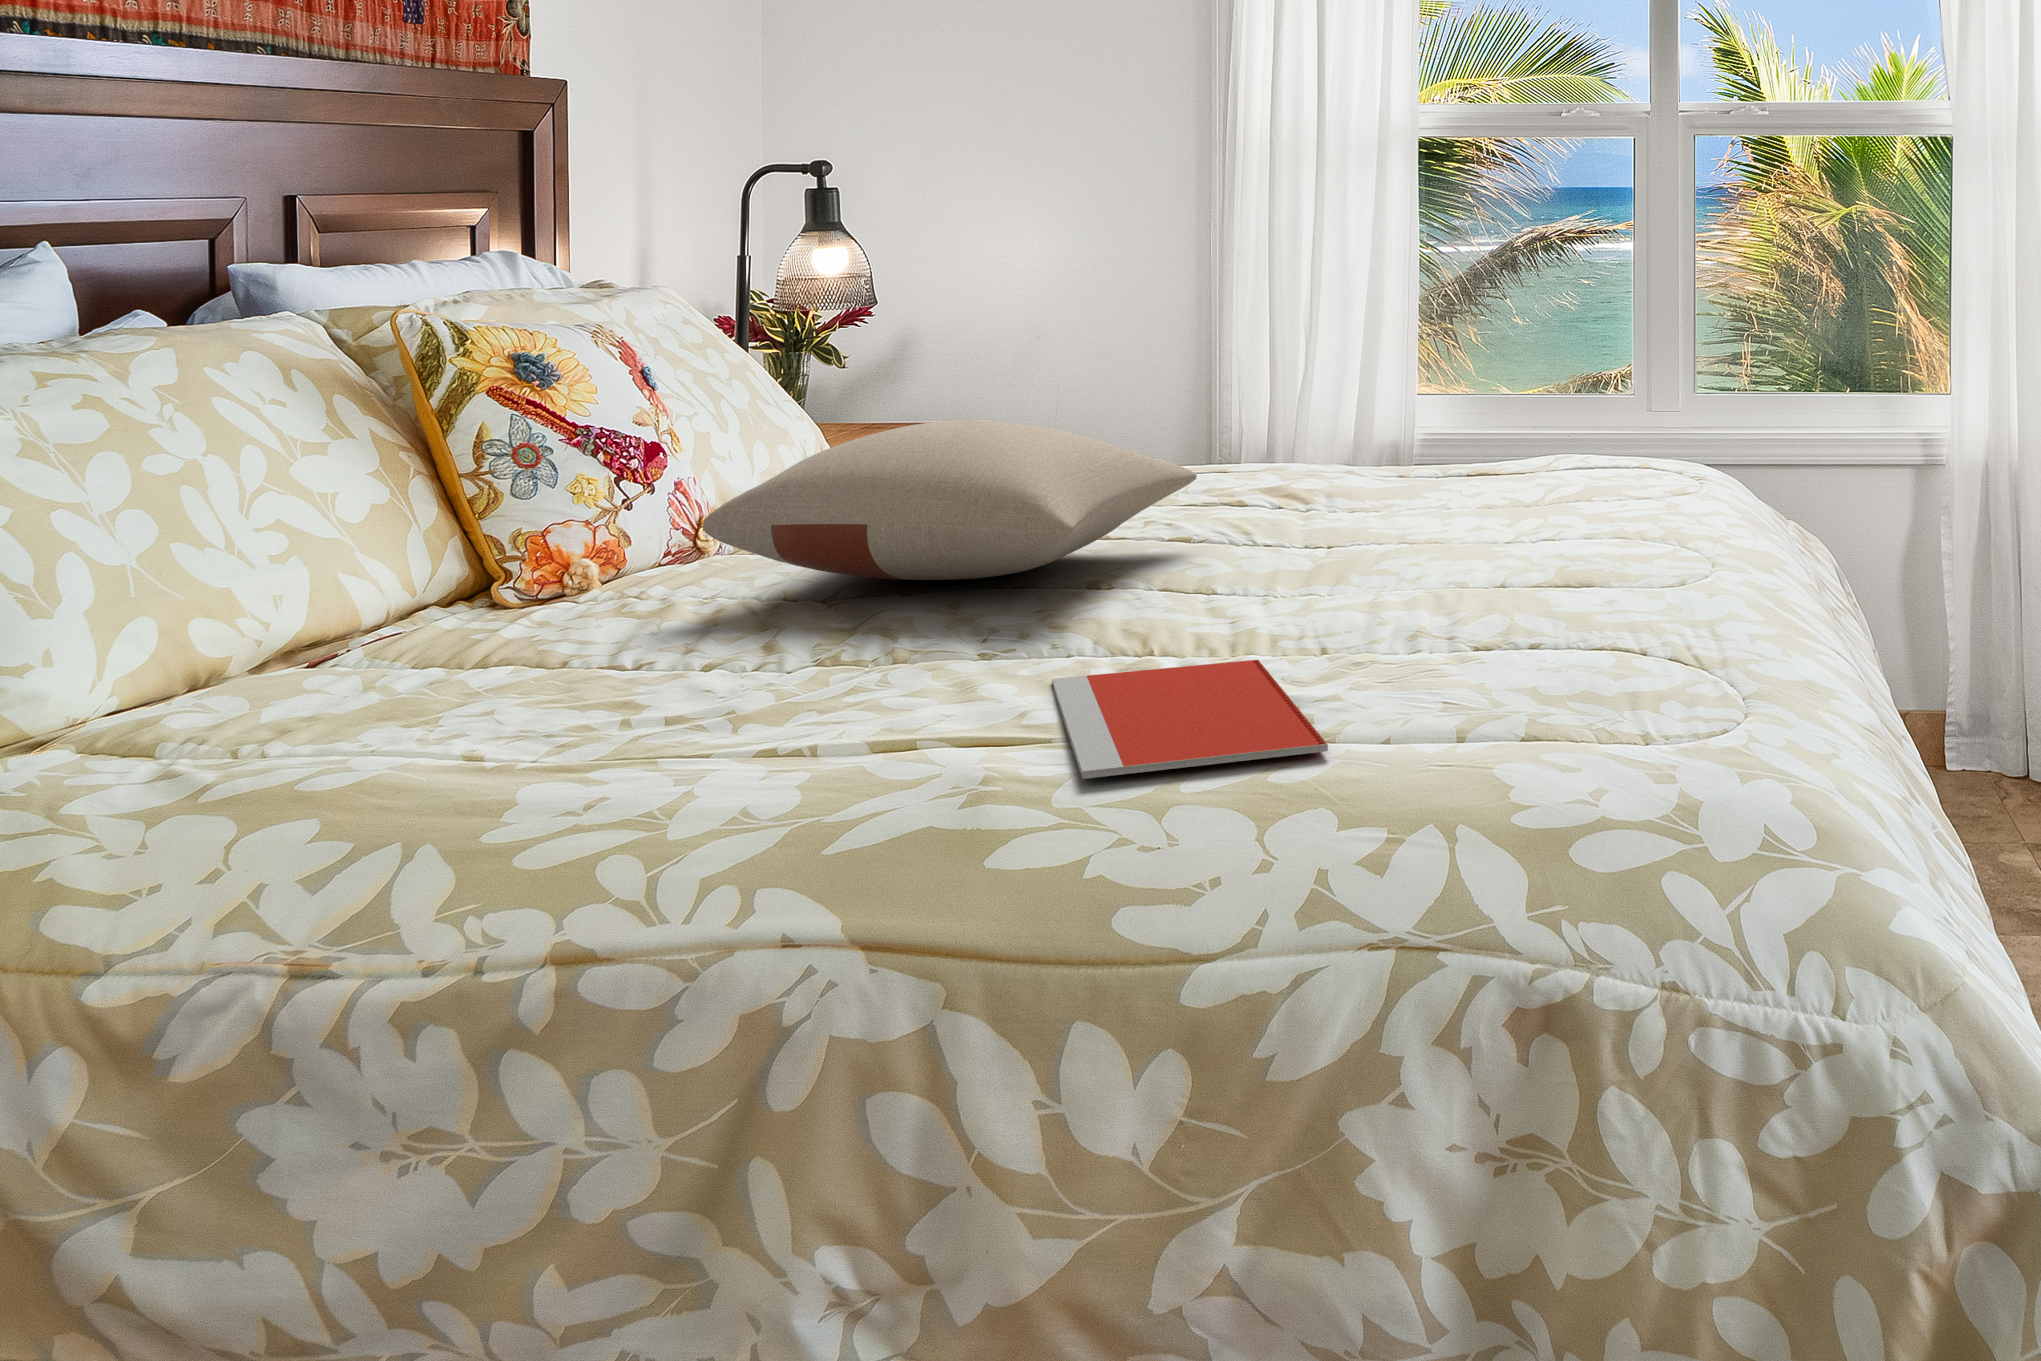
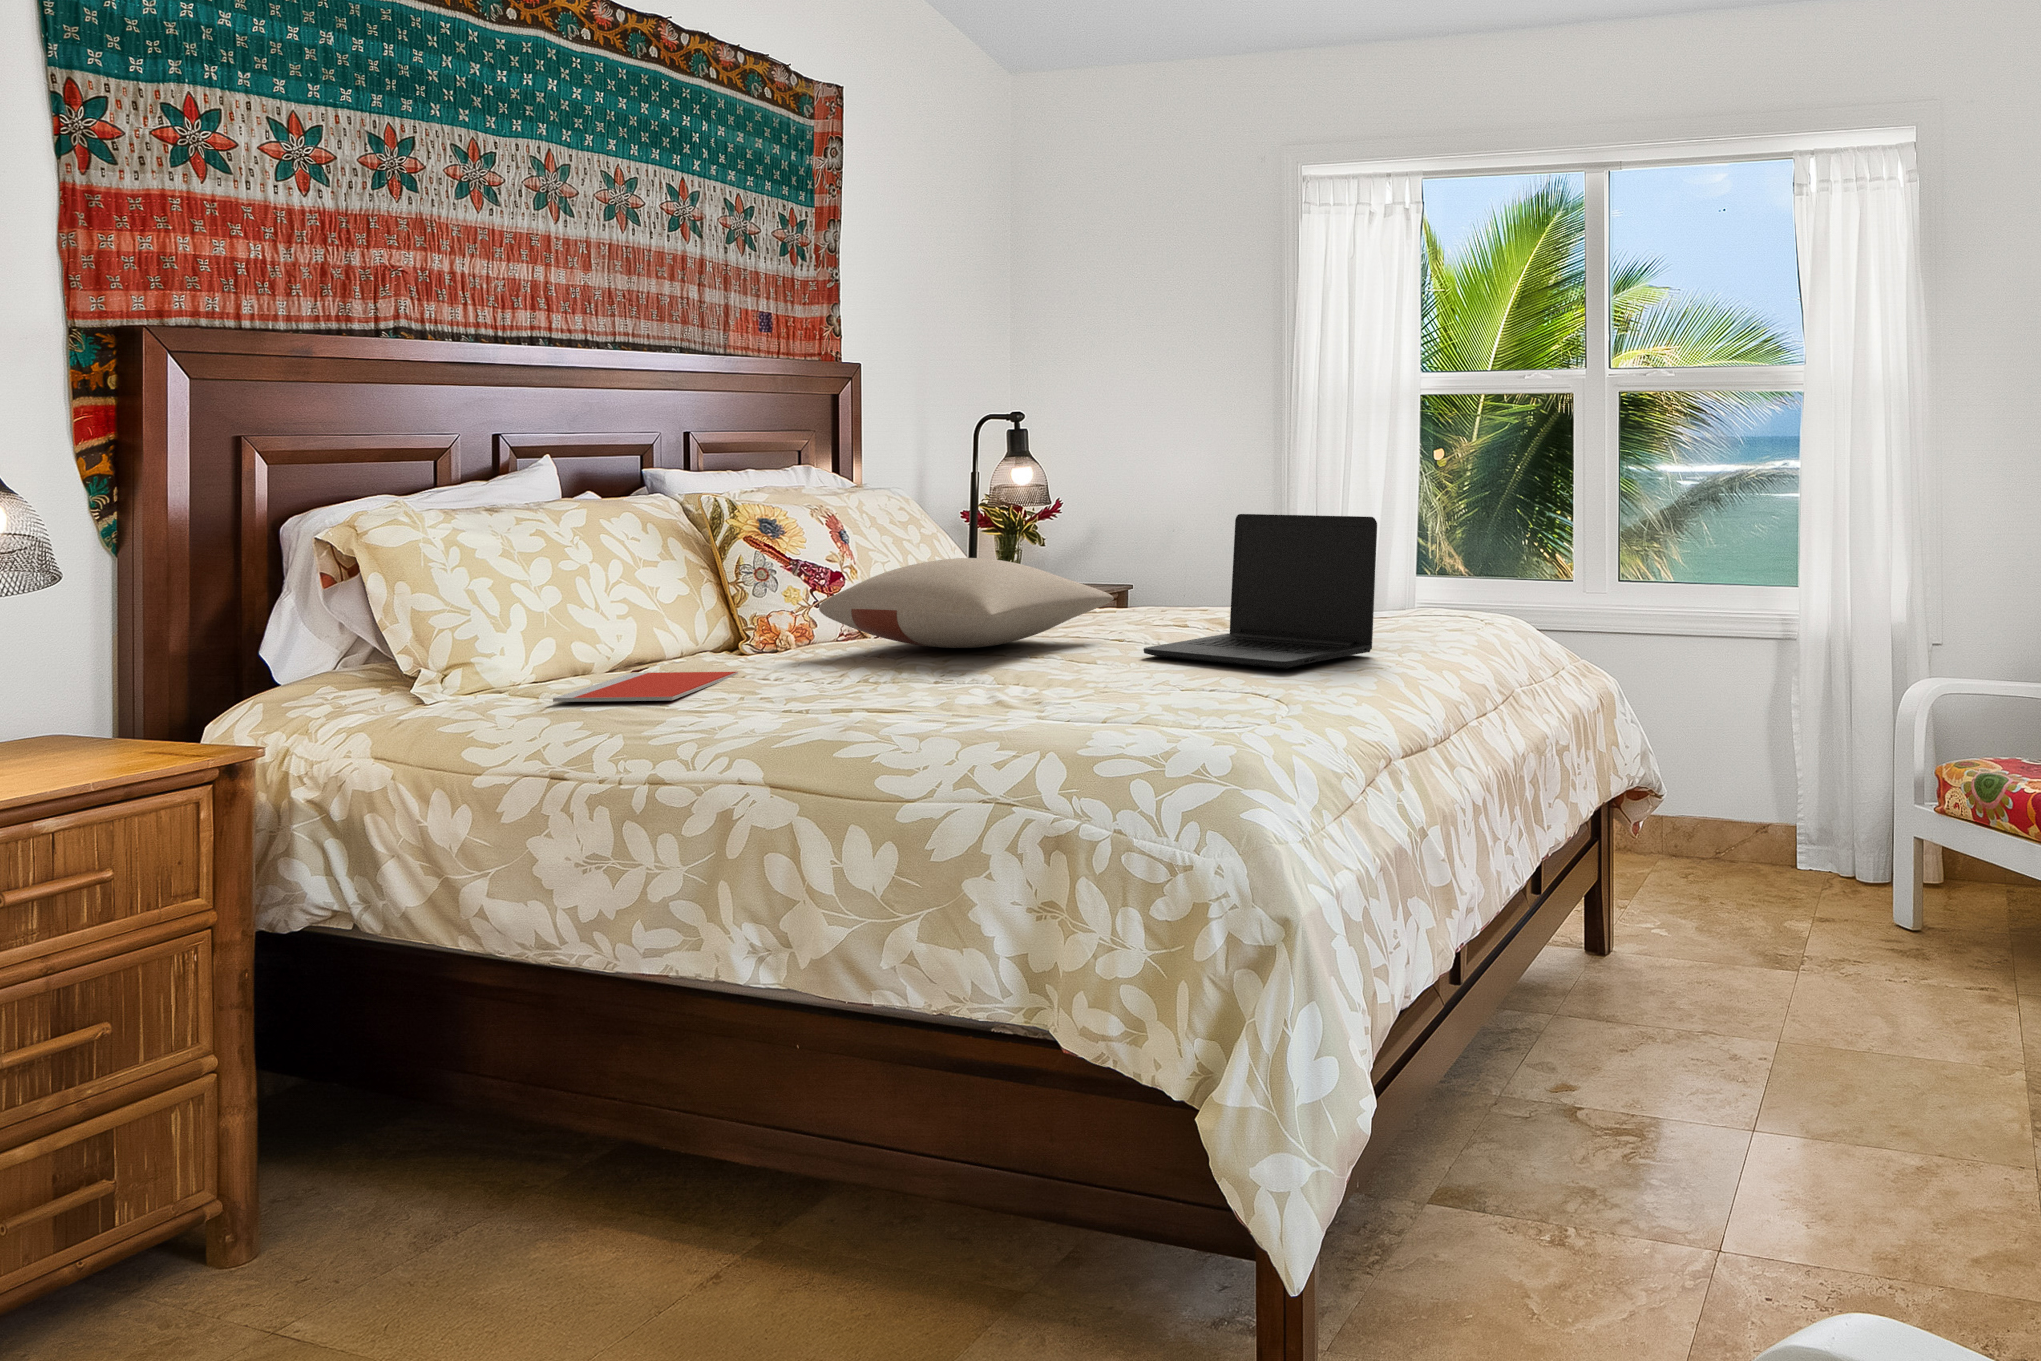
laptop: none [1307,336,1665,591] -> present [1144,514,1377,669]
notebook: present [1052,660,1328,779] -> present [553,672,738,702]

